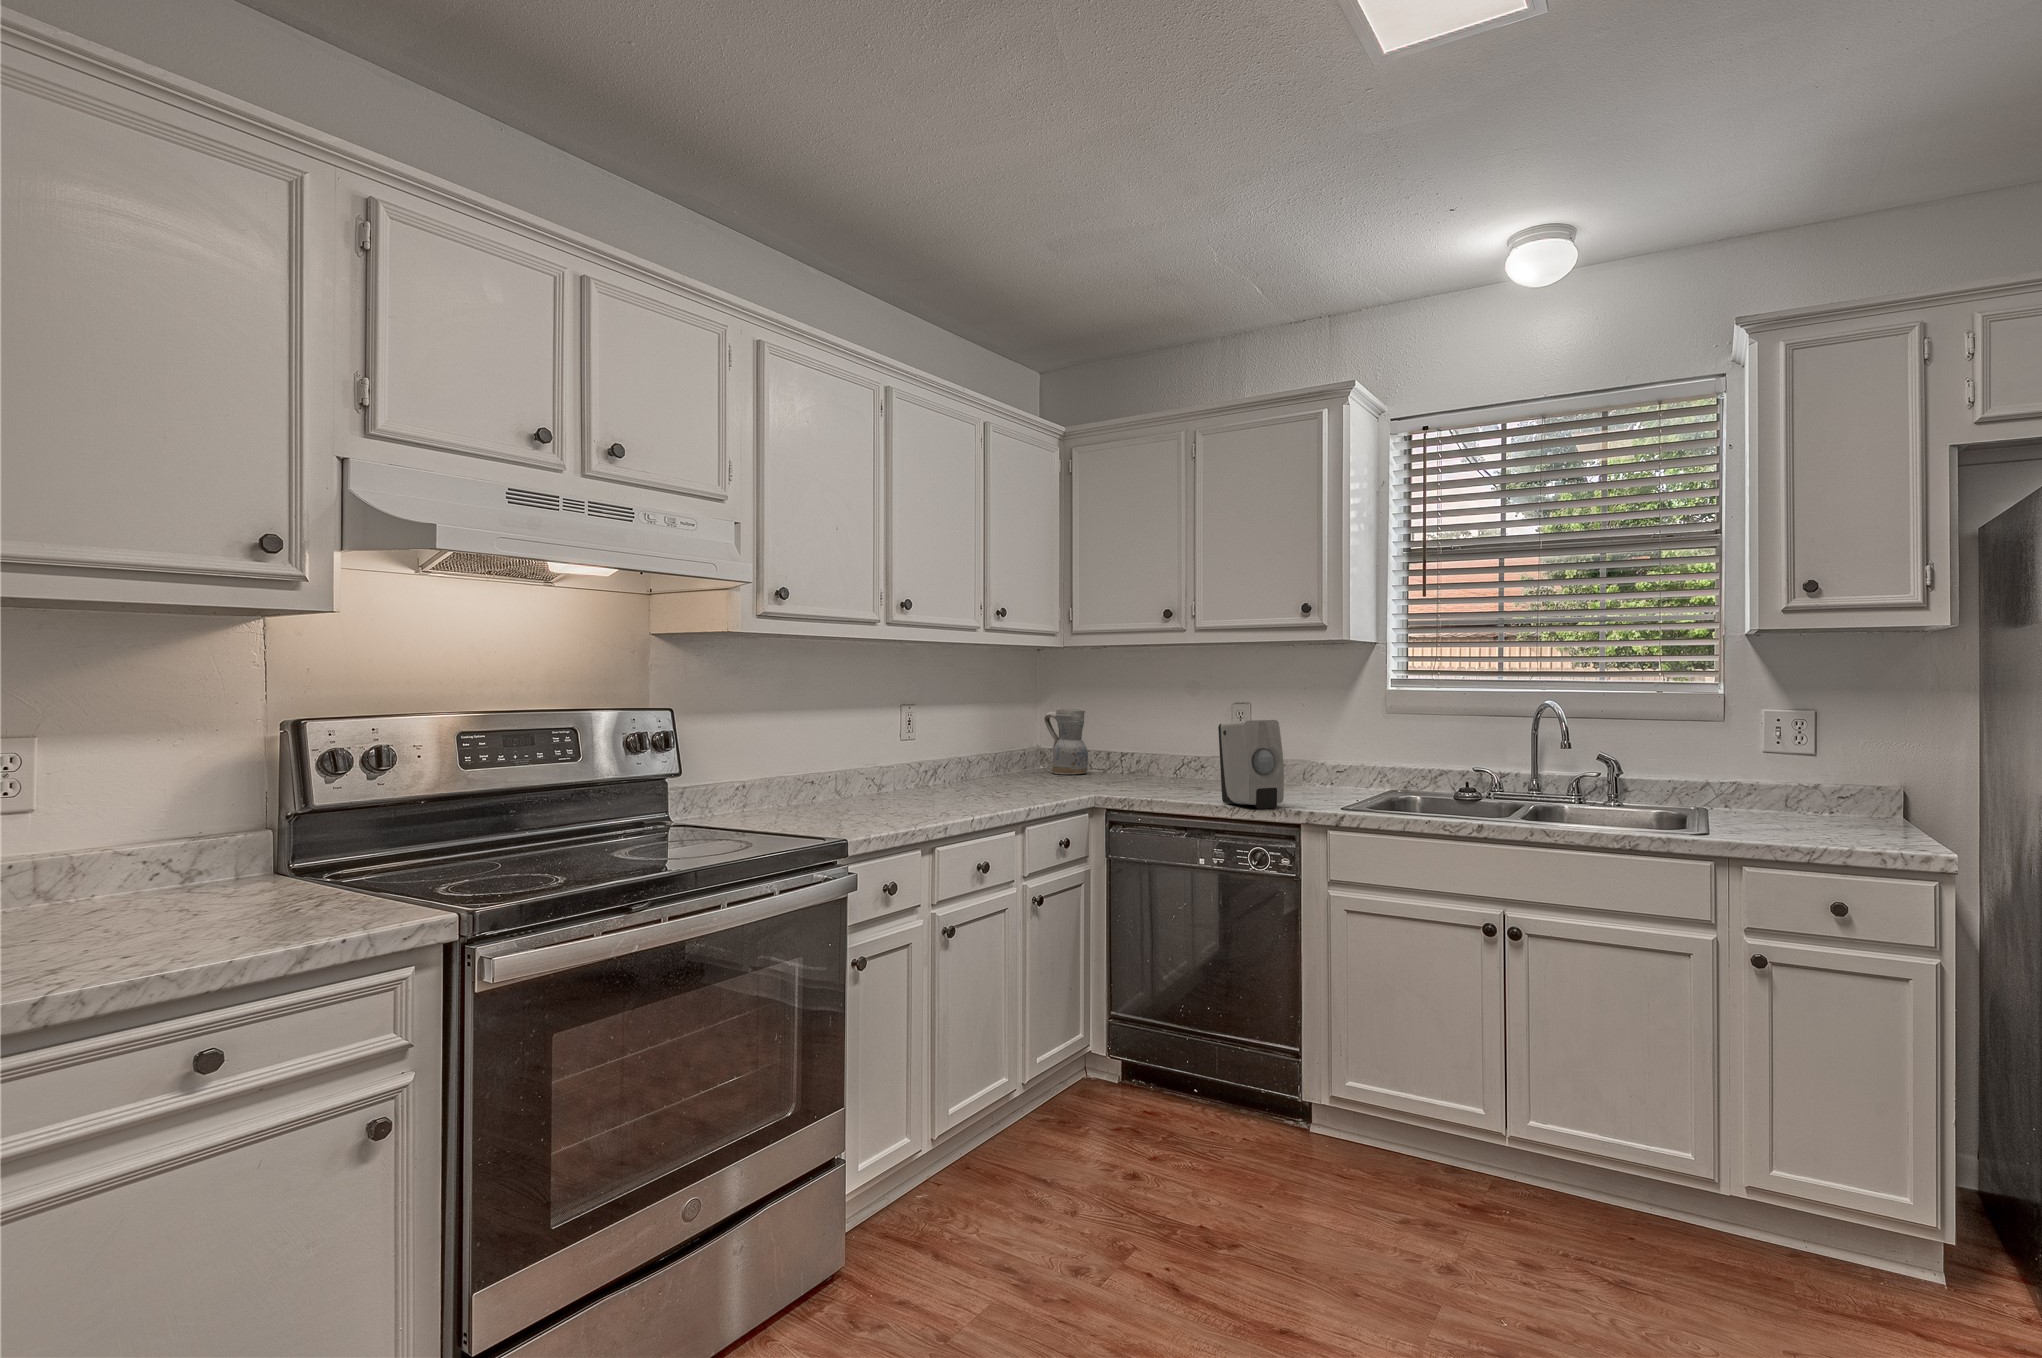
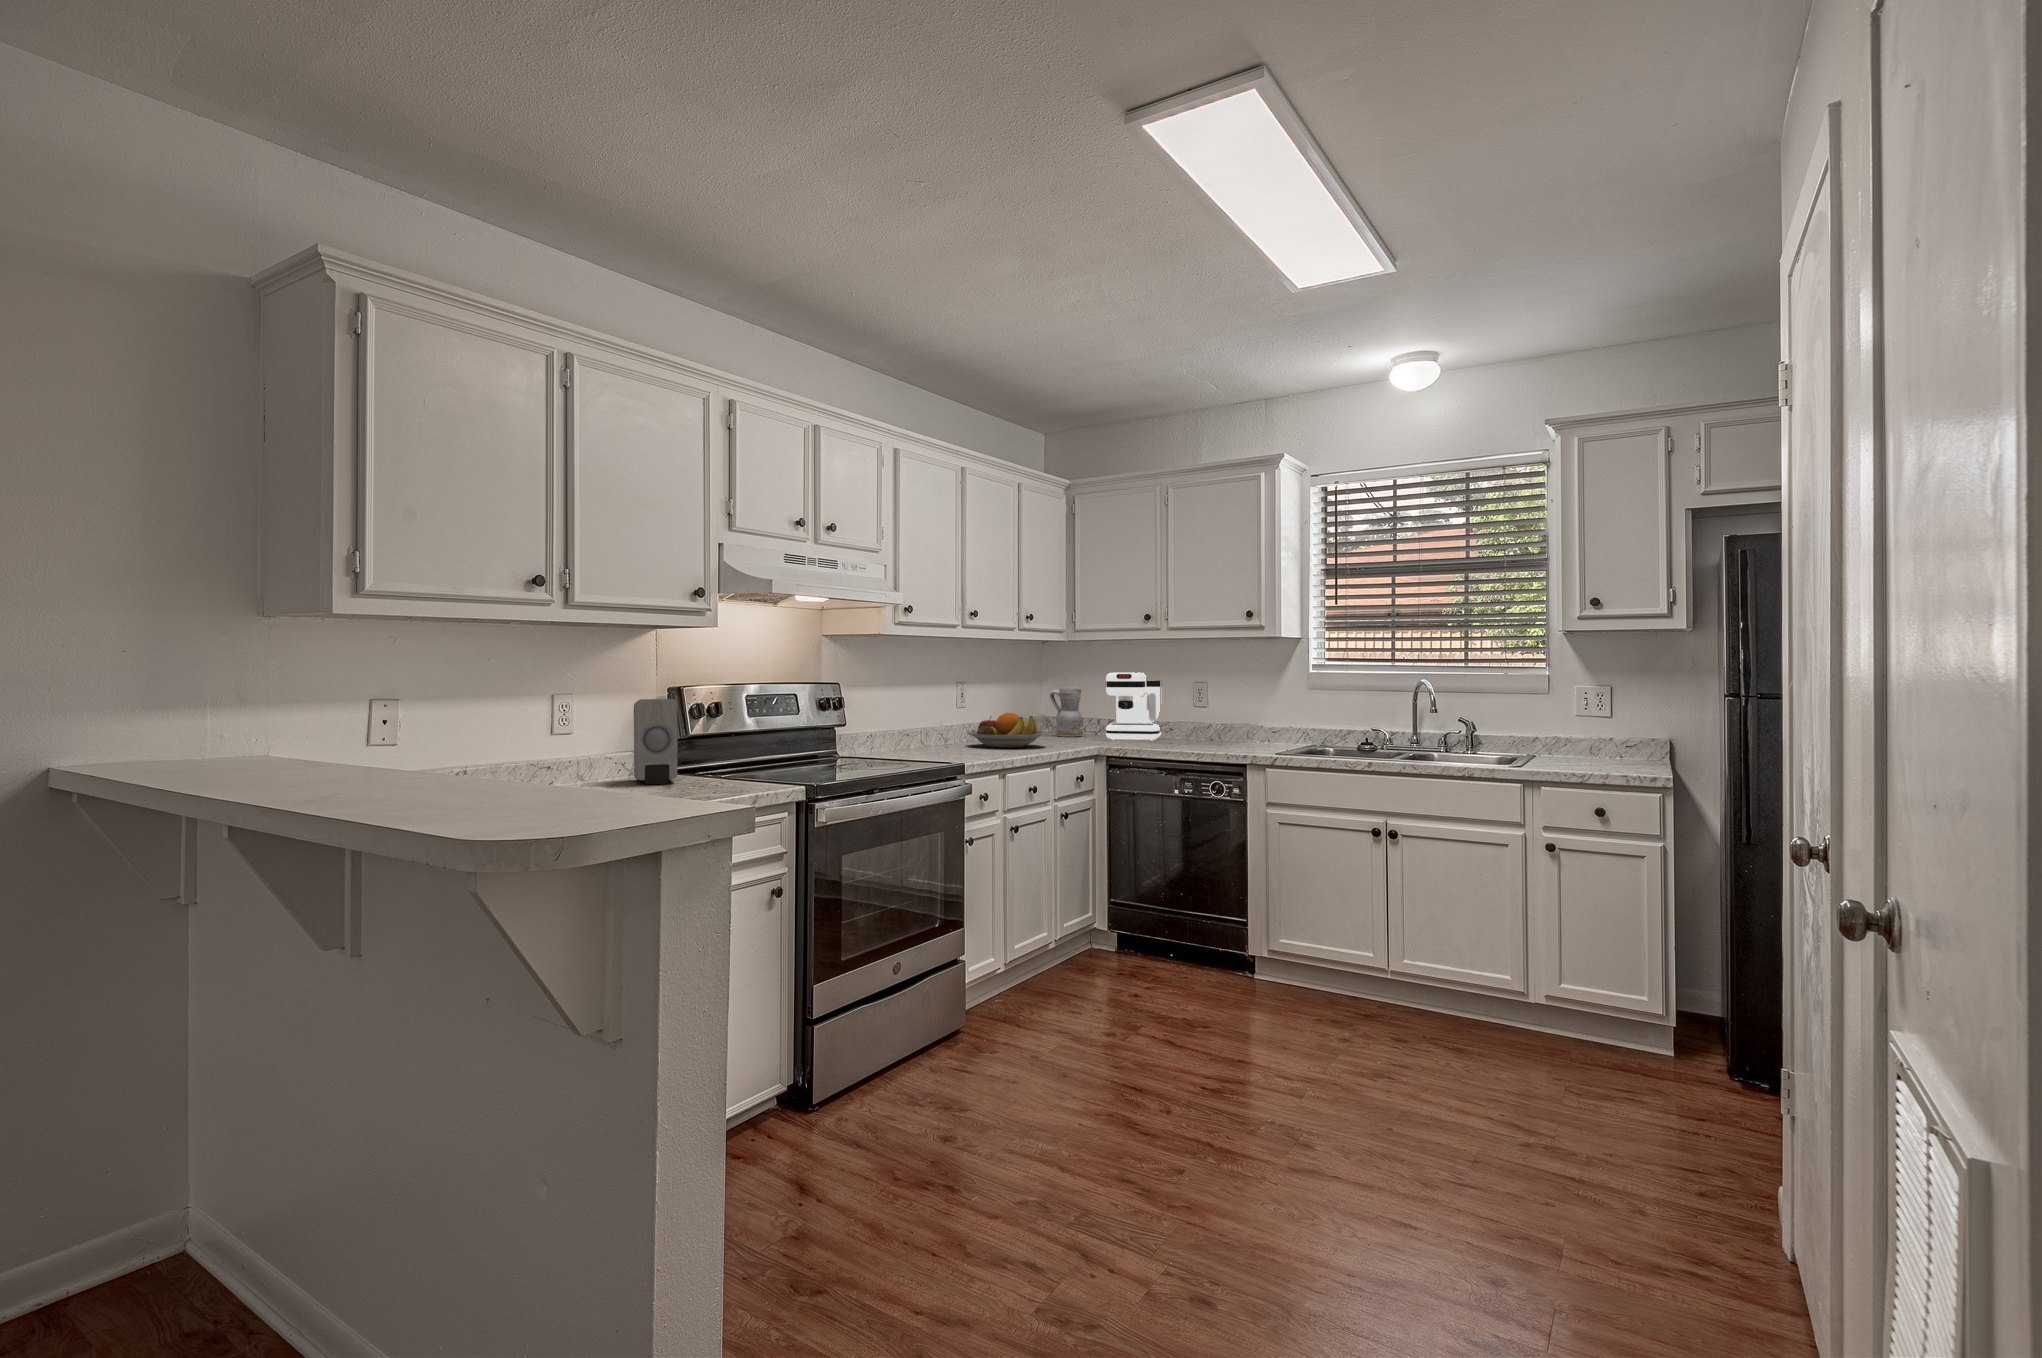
coffee maker: none [1113,688,1191,782] -> present [1106,672,1162,741]
soap dispenser: present [1218,720,1284,809] -> present [634,699,677,784]
fruit bowl: none [906,747,1019,798] -> present [967,713,1046,748]

